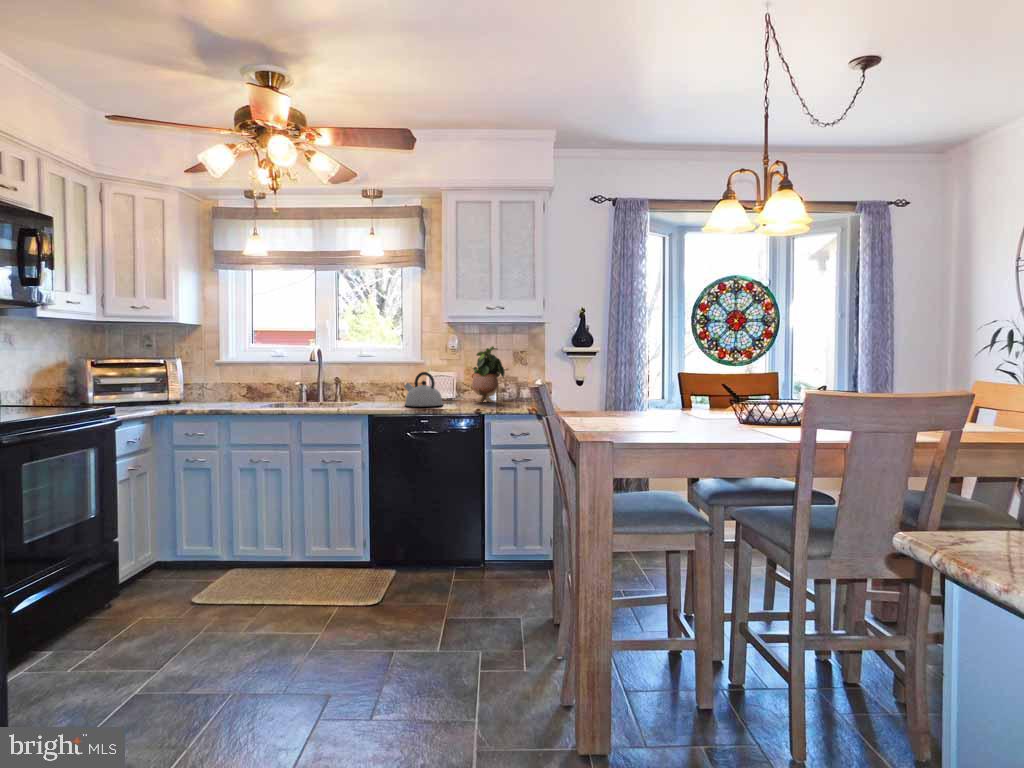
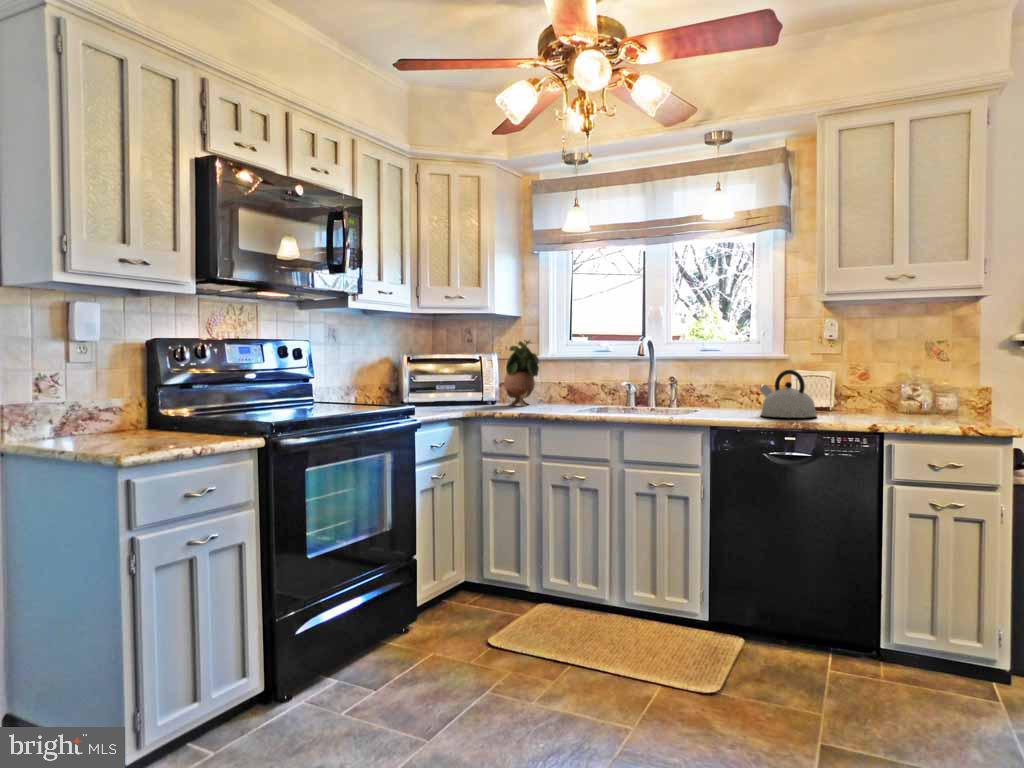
potted plant: present [472,346,505,402] -> present [504,340,539,406]

